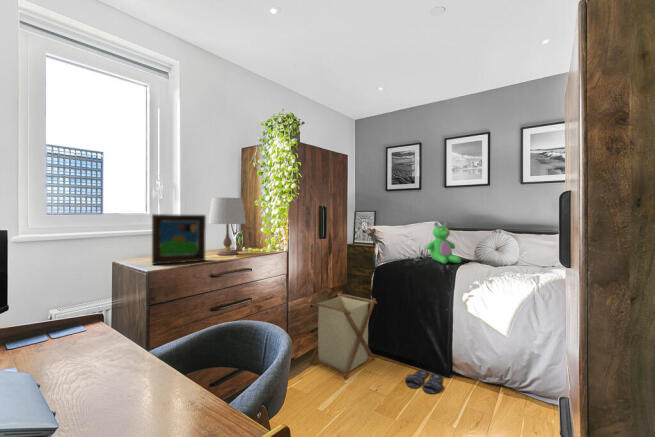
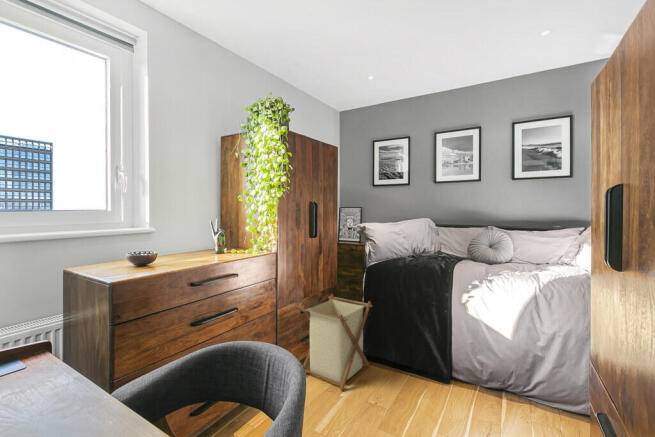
table lamp: present [208,198,246,255] -> none [185,193,229,259]
picture frame: present [152,214,206,265] -> none [118,213,184,274]
teddy bear: present [426,222,461,264] -> none [421,219,458,263]
slippers: present [406,370,443,394] -> none [406,376,446,404]

